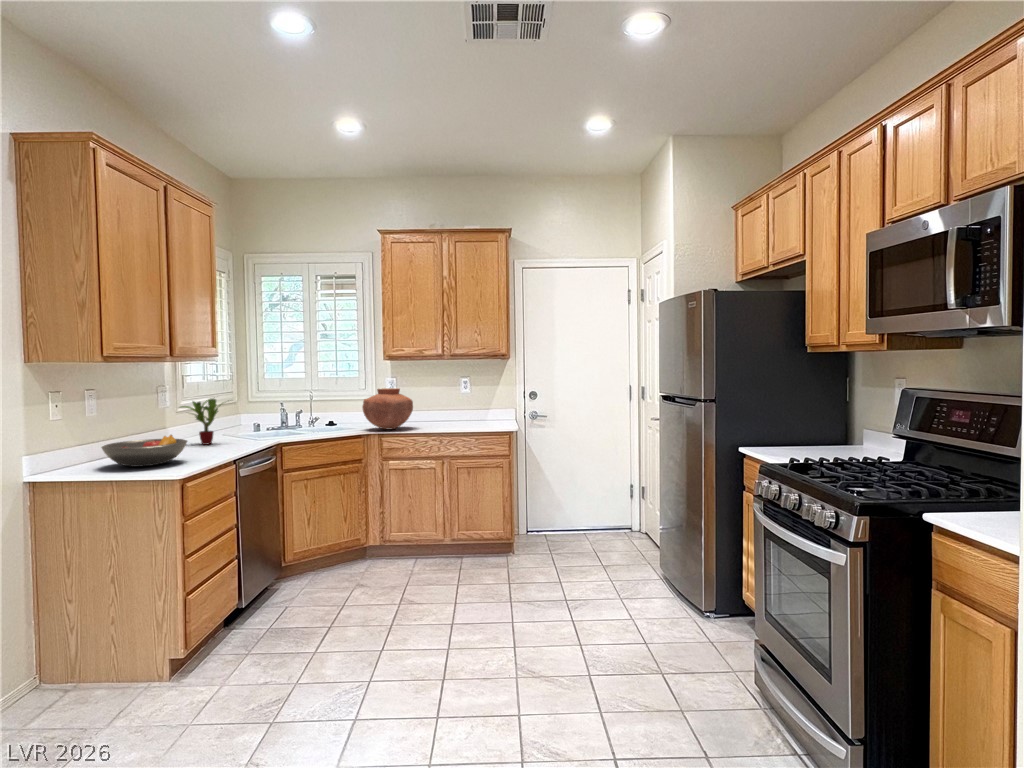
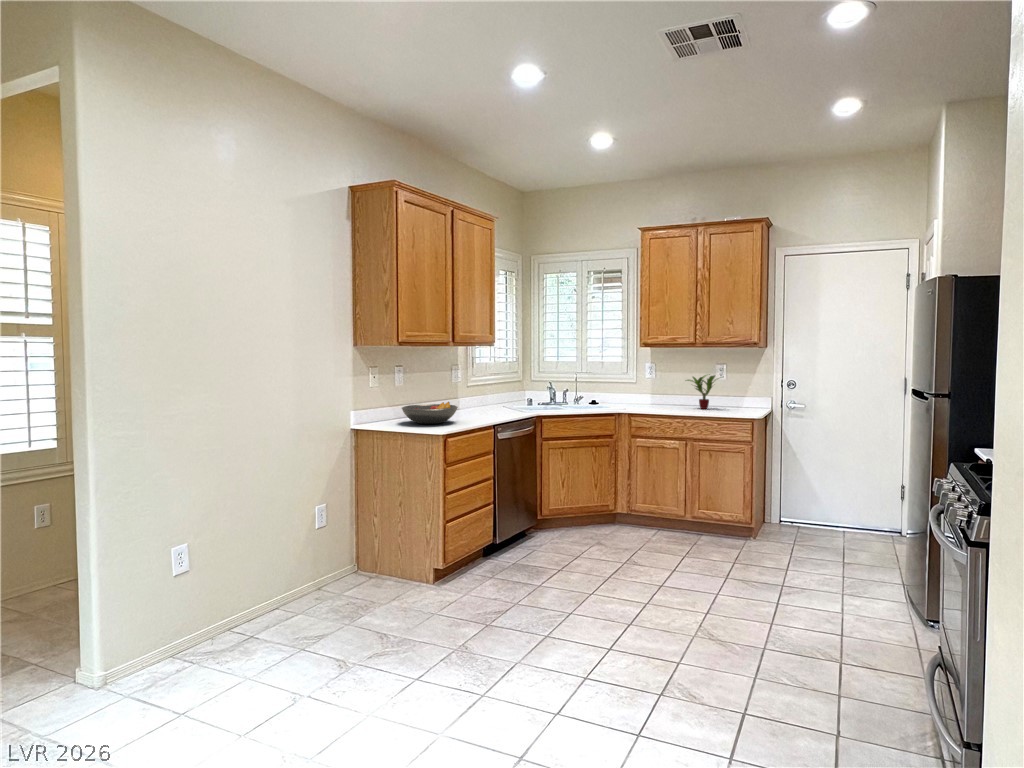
vase: present [362,388,413,429] -> none [614,372,660,410]
potted plant: present [180,398,229,445] -> present [686,375,719,409]

